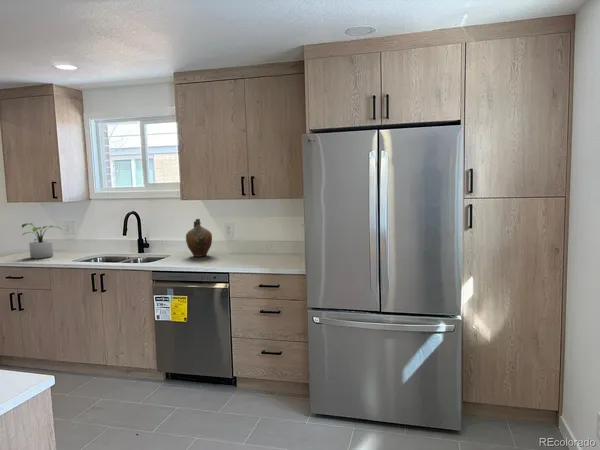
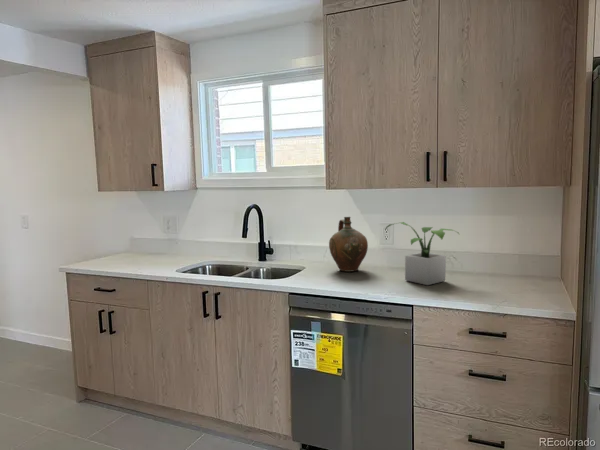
potted plant: present [22,223,61,259] -> present [386,222,451,285]

